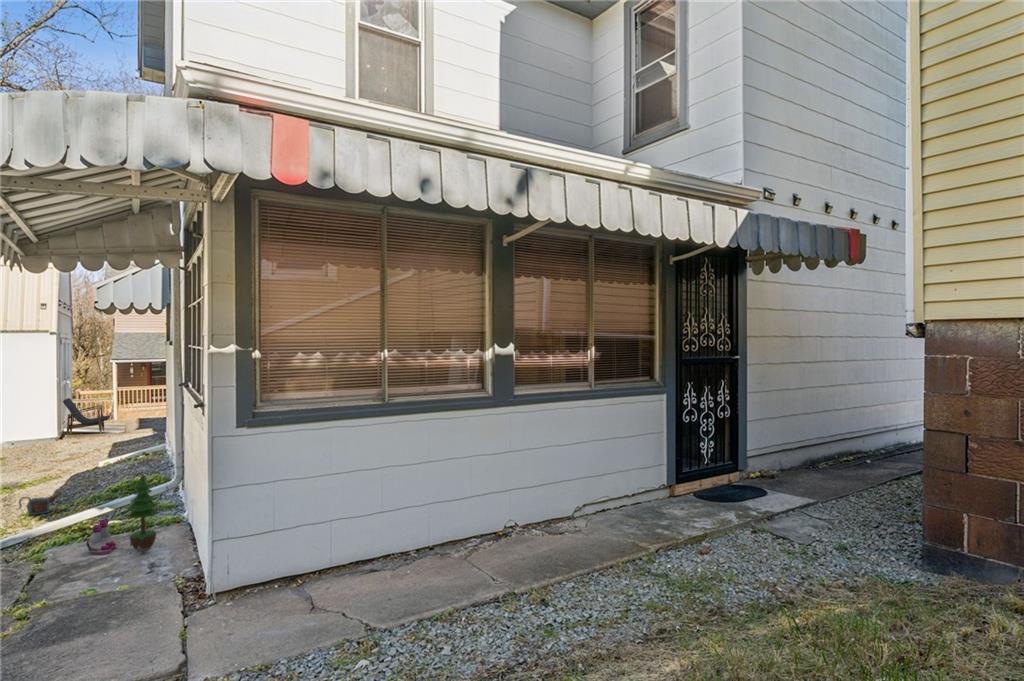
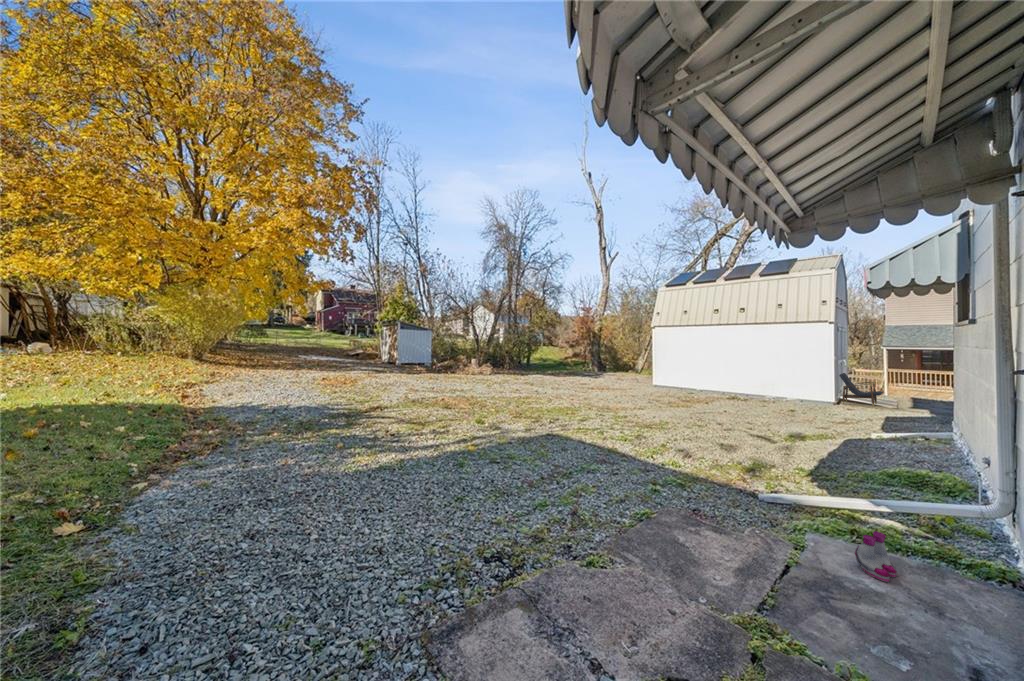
potted tree: present [127,474,158,553] -> none [914,497,981,618]
watering can: present [19,493,61,515] -> none [792,456,832,477]

